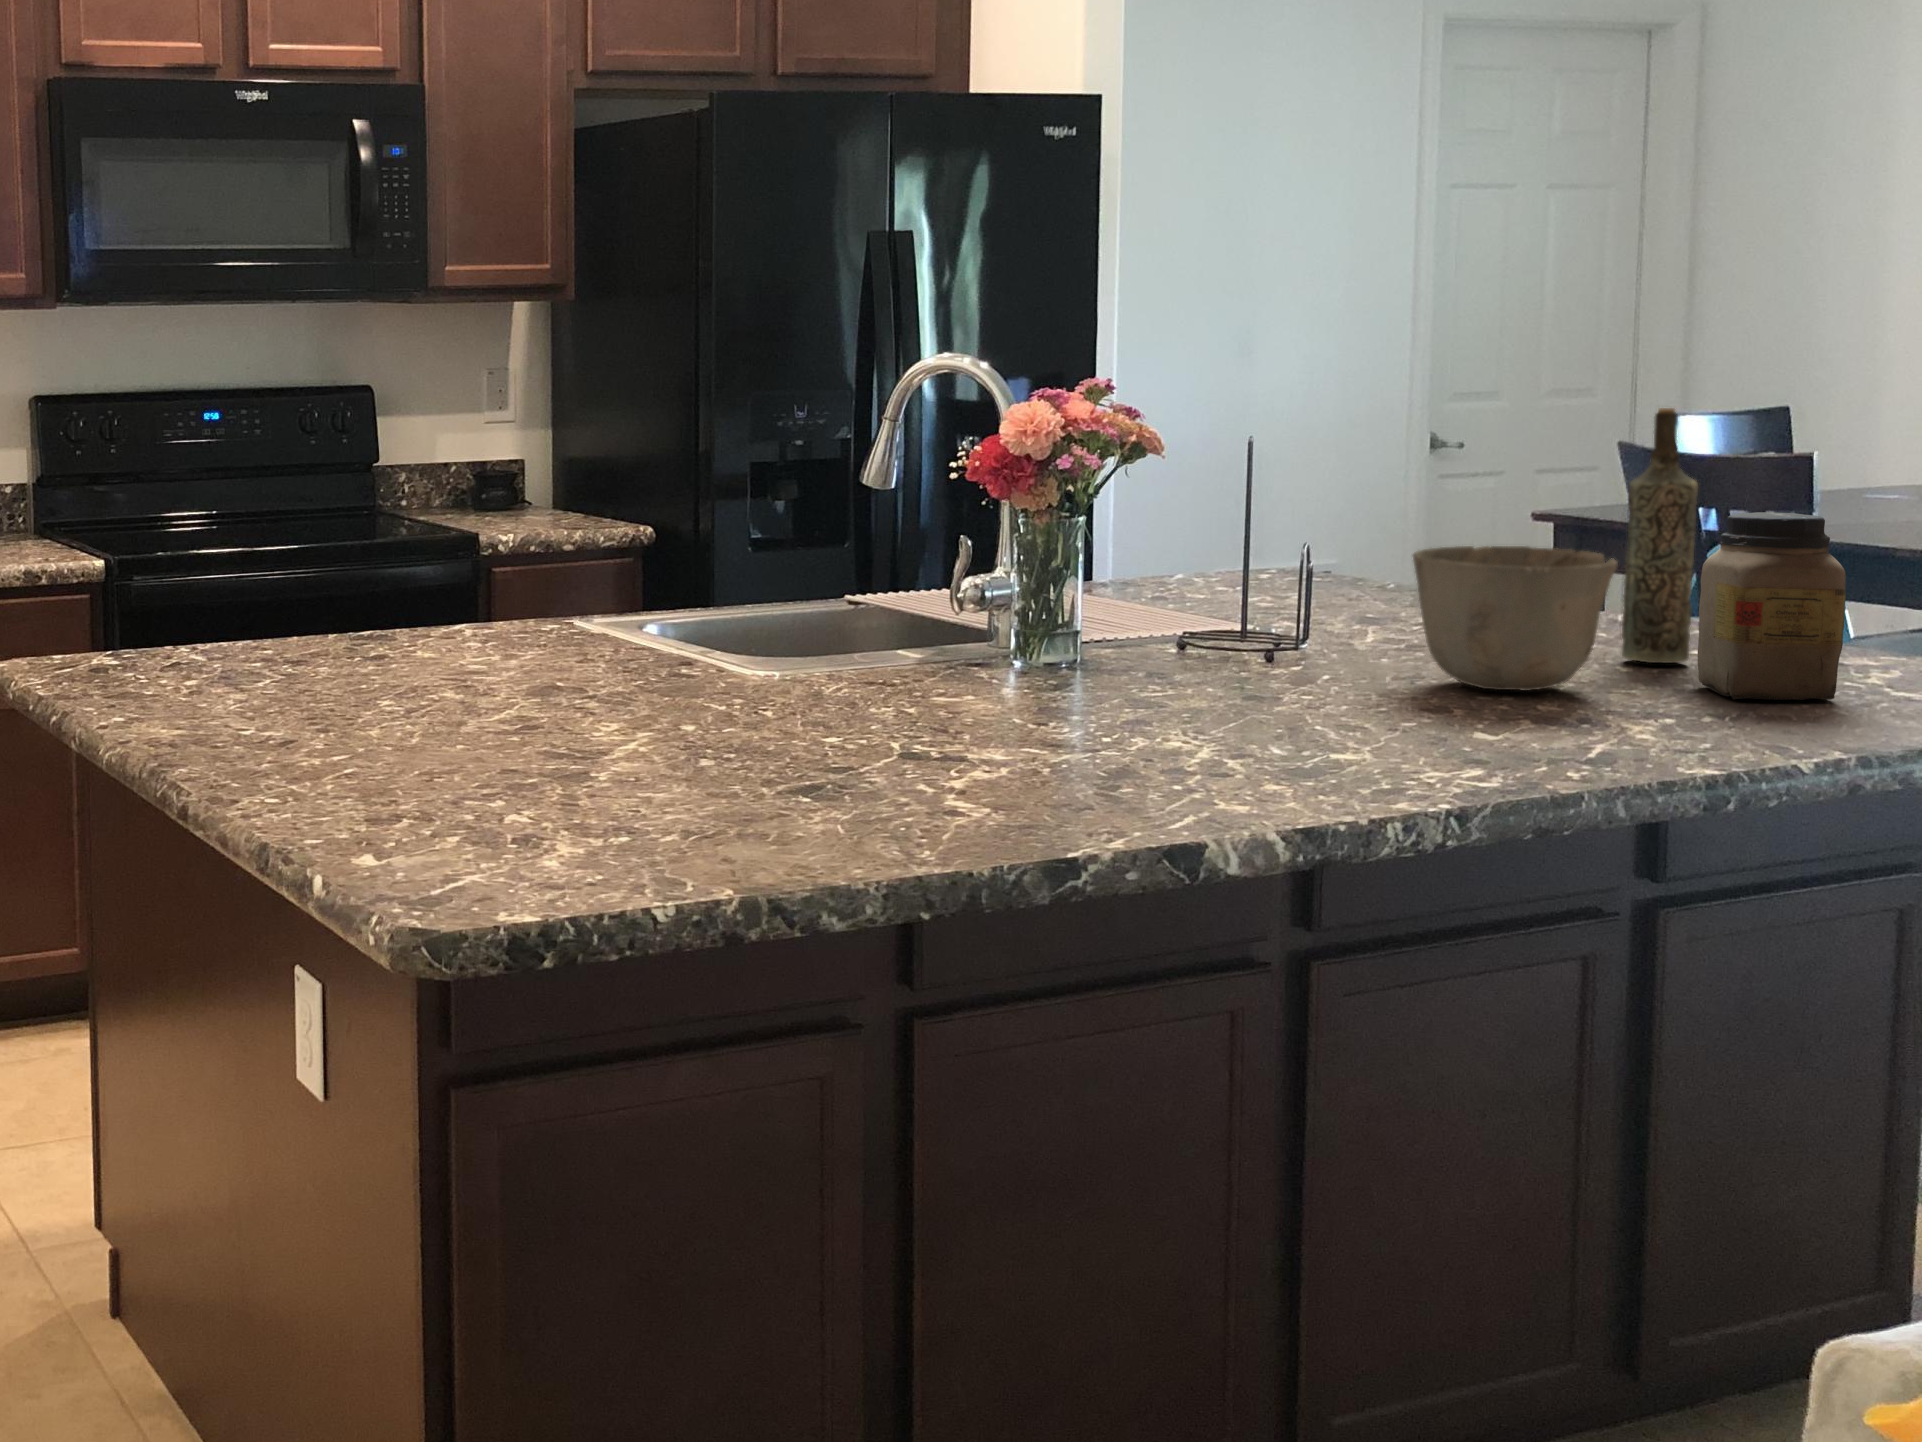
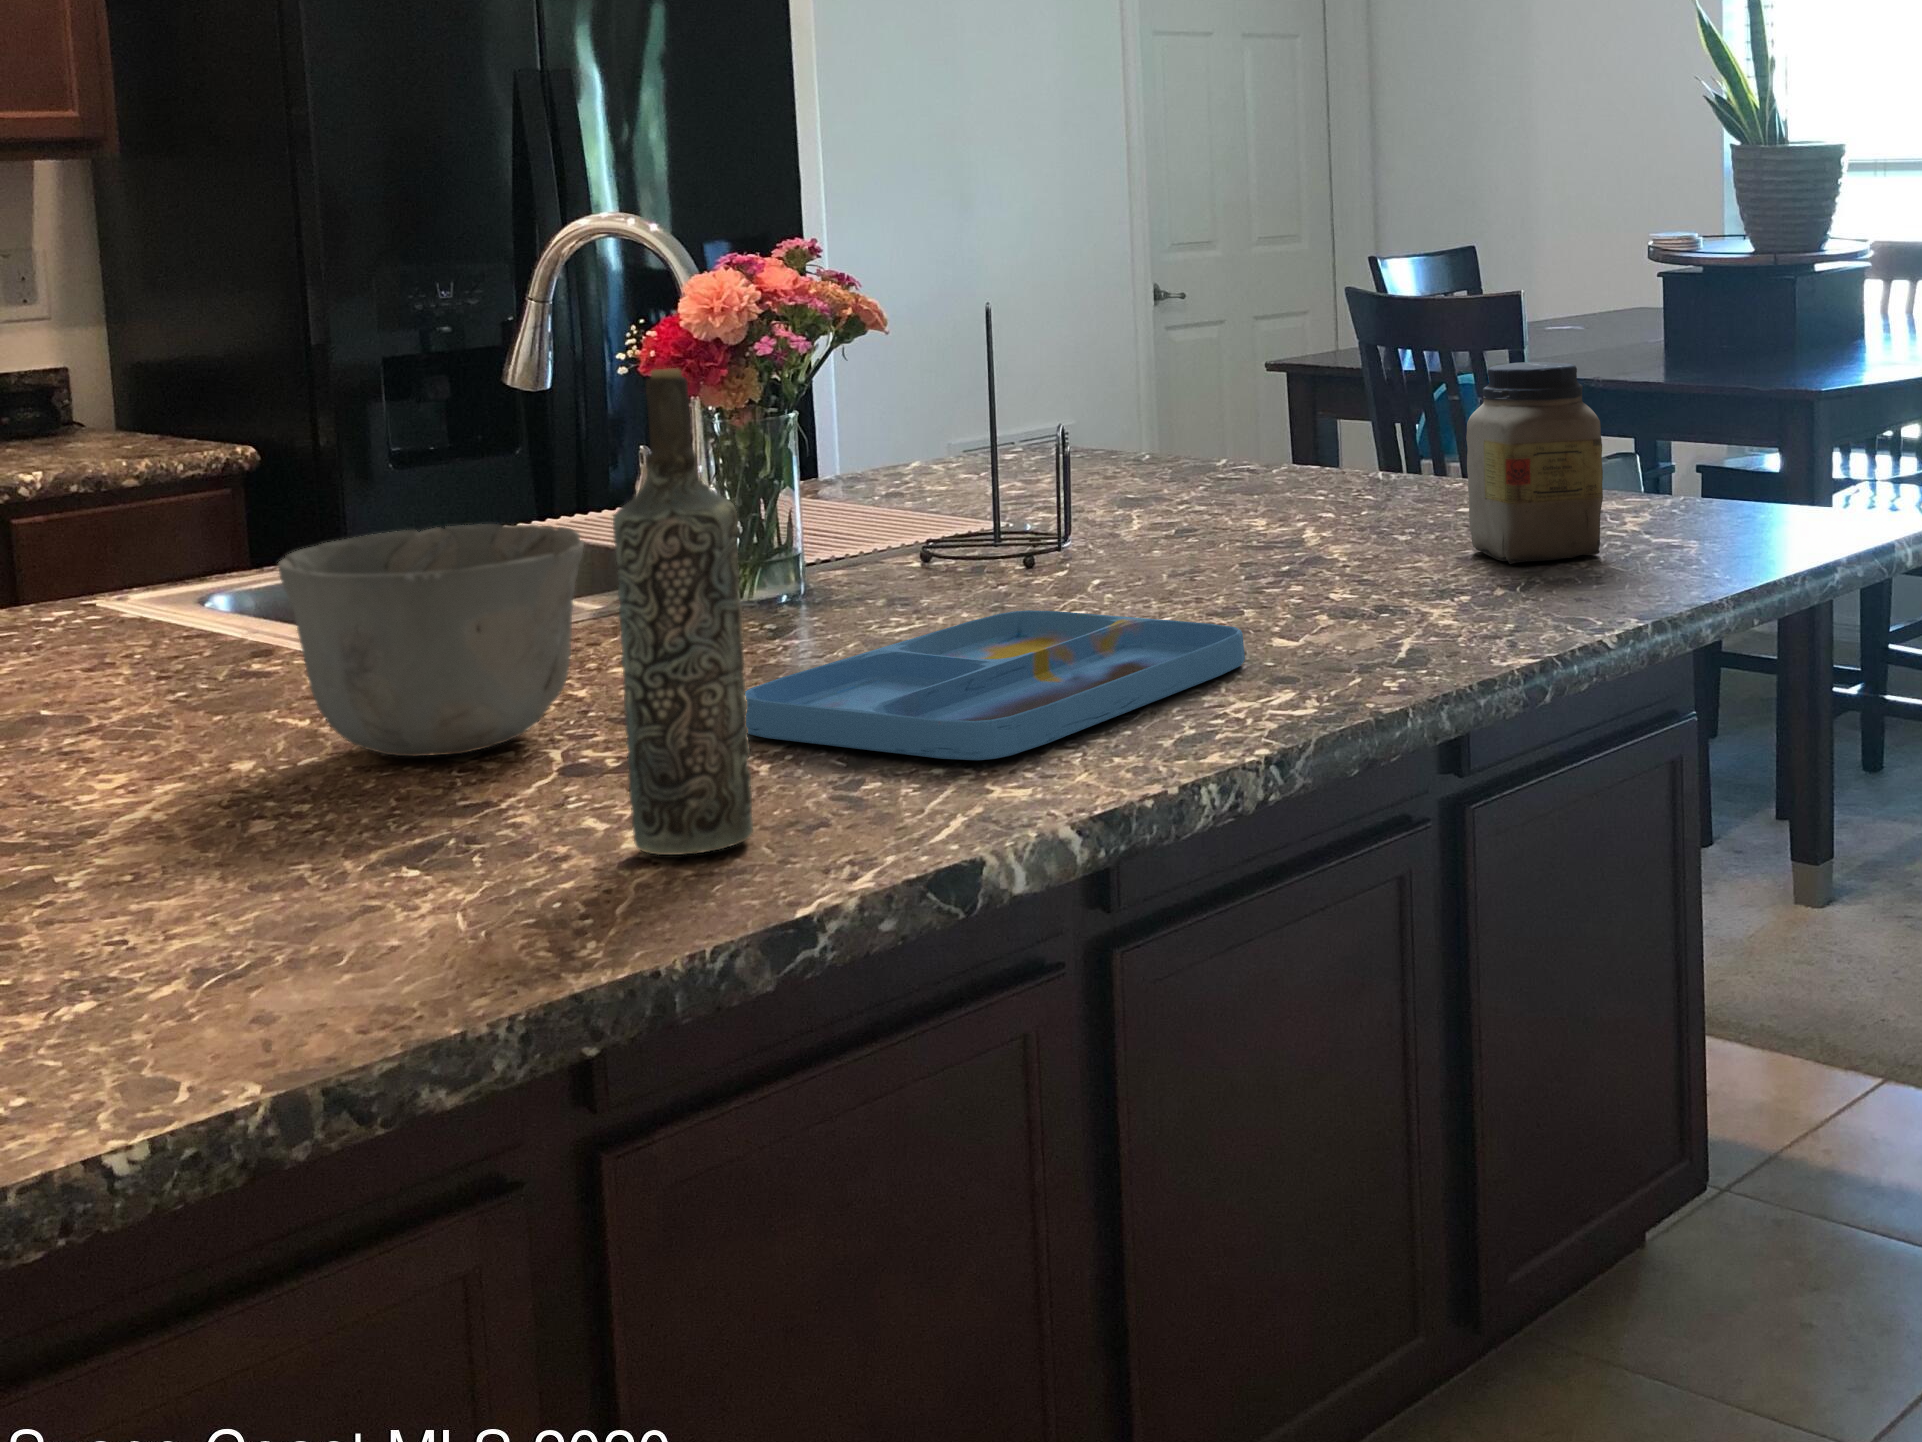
bottle: present [1622,408,1698,663] -> present [613,368,753,855]
ceramic bowl: present [1413,546,1617,691] -> present [278,524,584,756]
tray: none [1026,687,1445,784] -> present [745,610,1245,760]

